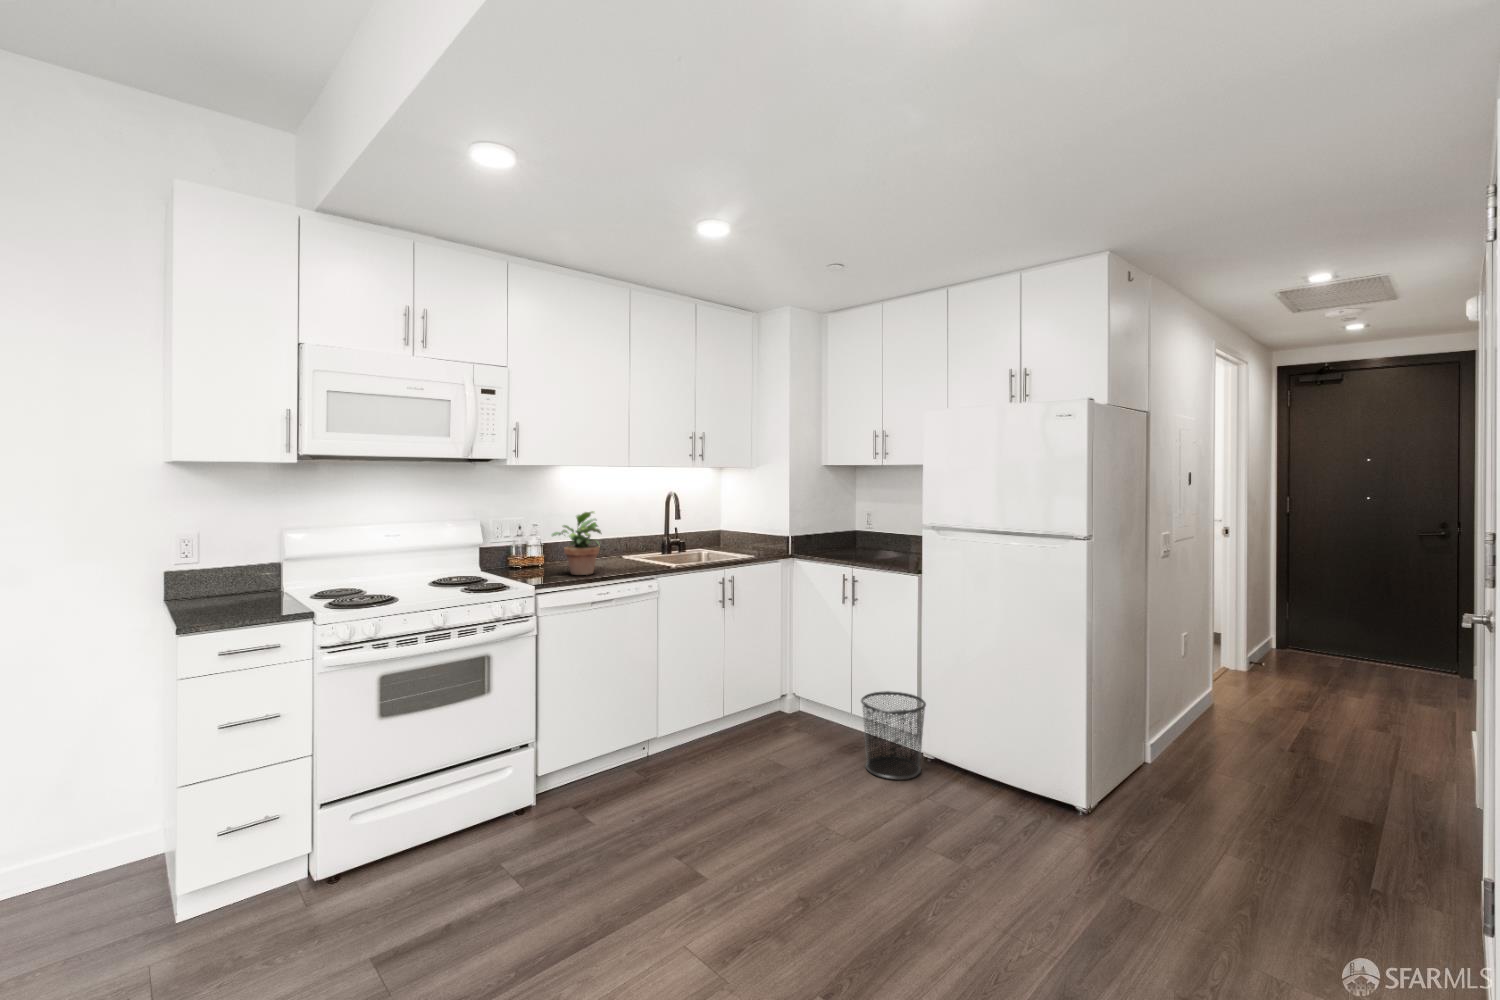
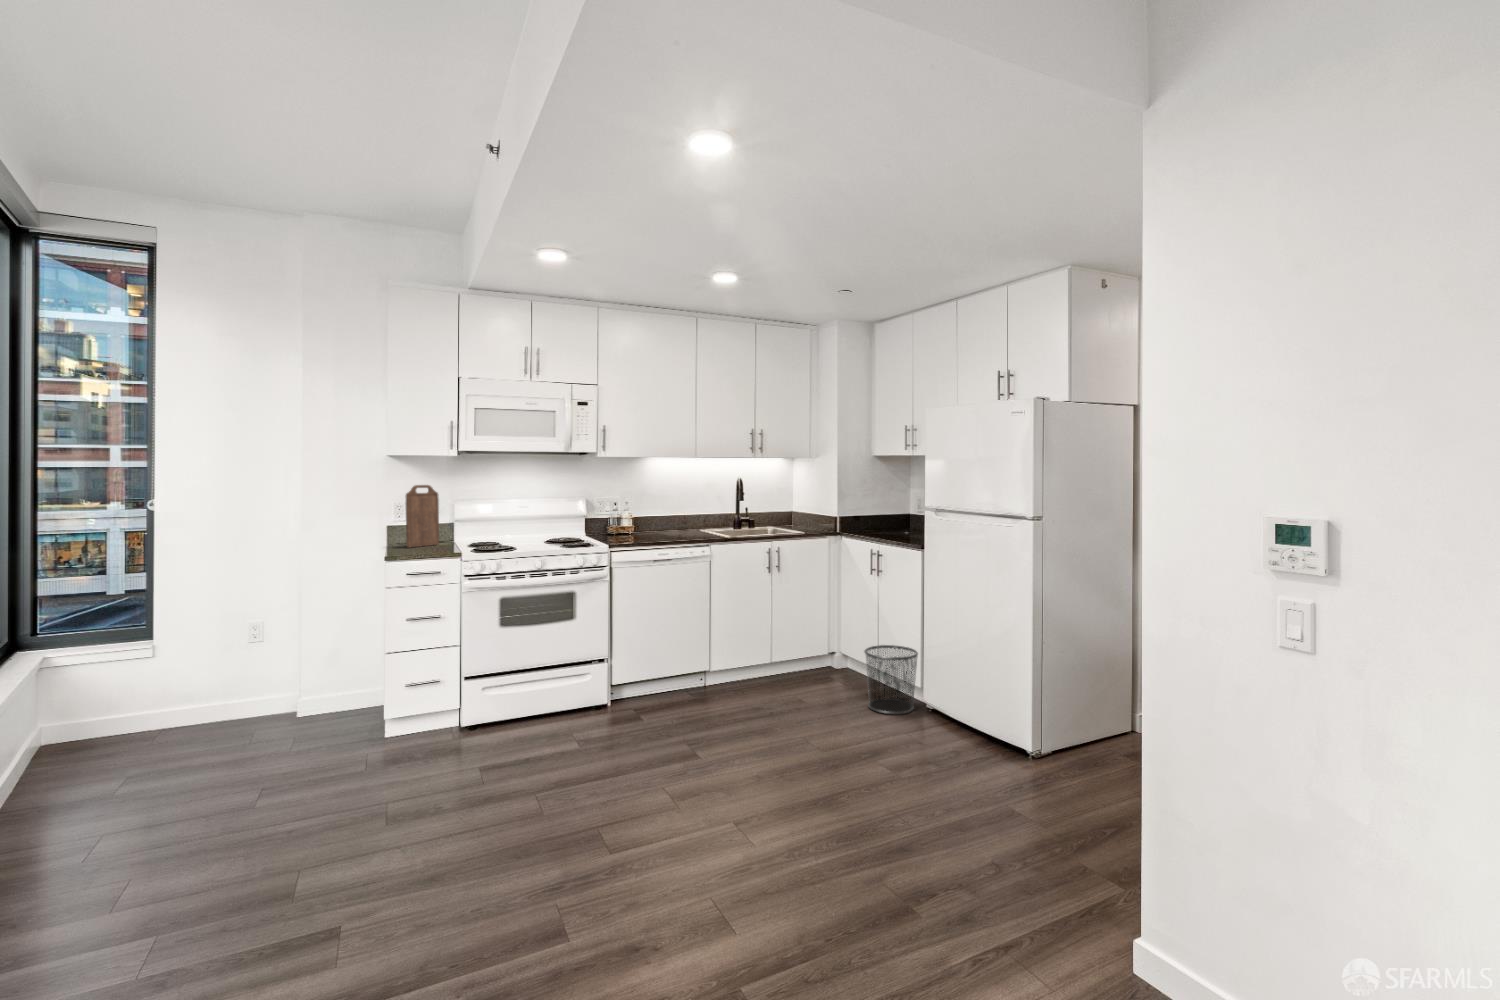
cutting board: none [208,505,264,604] -> present [406,485,439,547]
potted plant: present [552,511,602,575] -> none [631,492,669,540]

